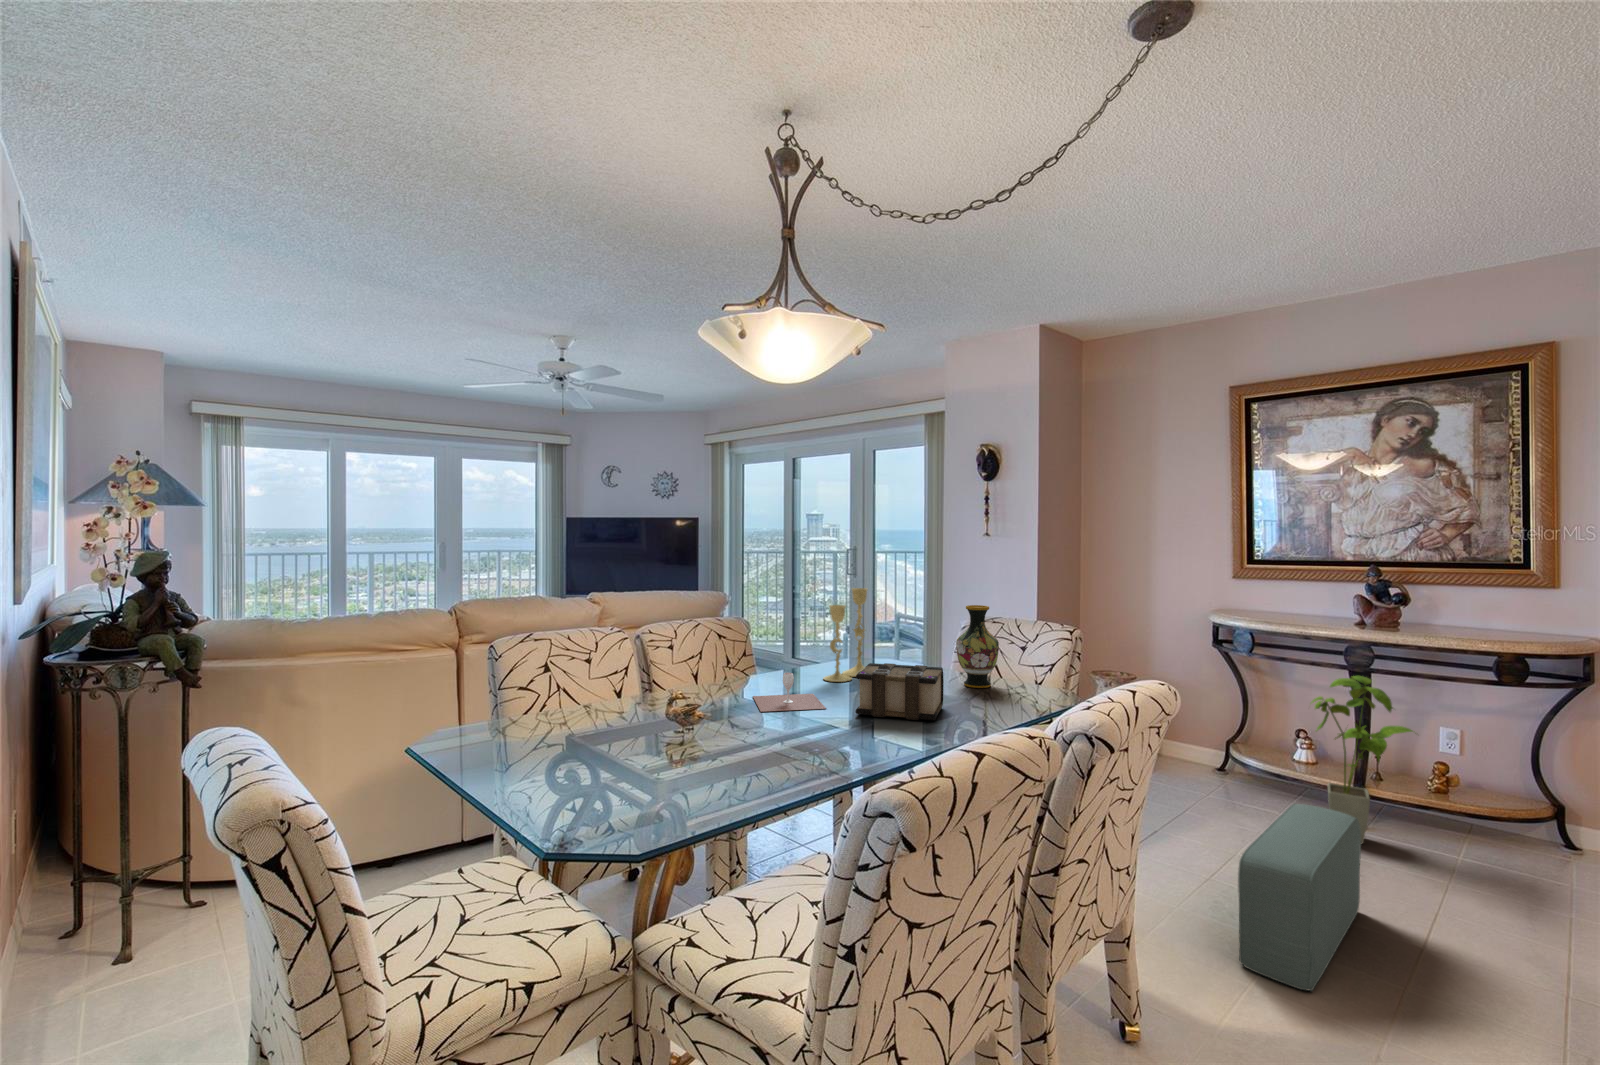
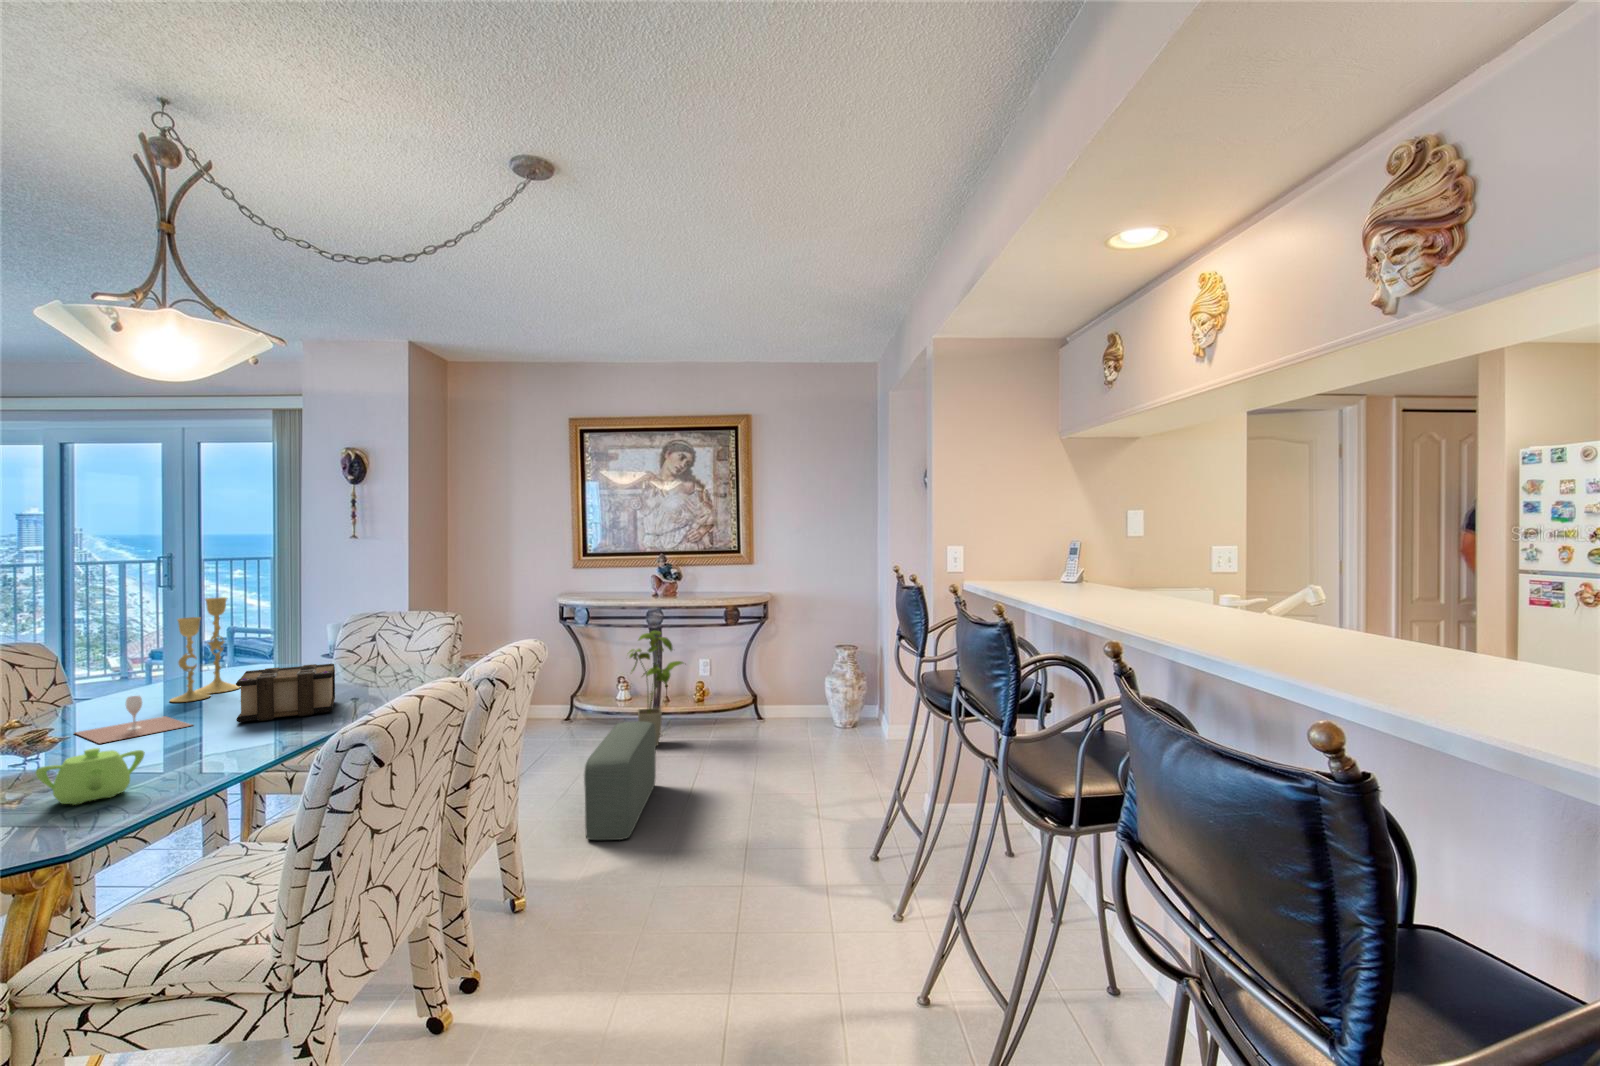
vase: present [956,605,999,688] -> none [340,604,385,681]
teapot: none [690,724,763,774] -> present [36,748,145,805]

